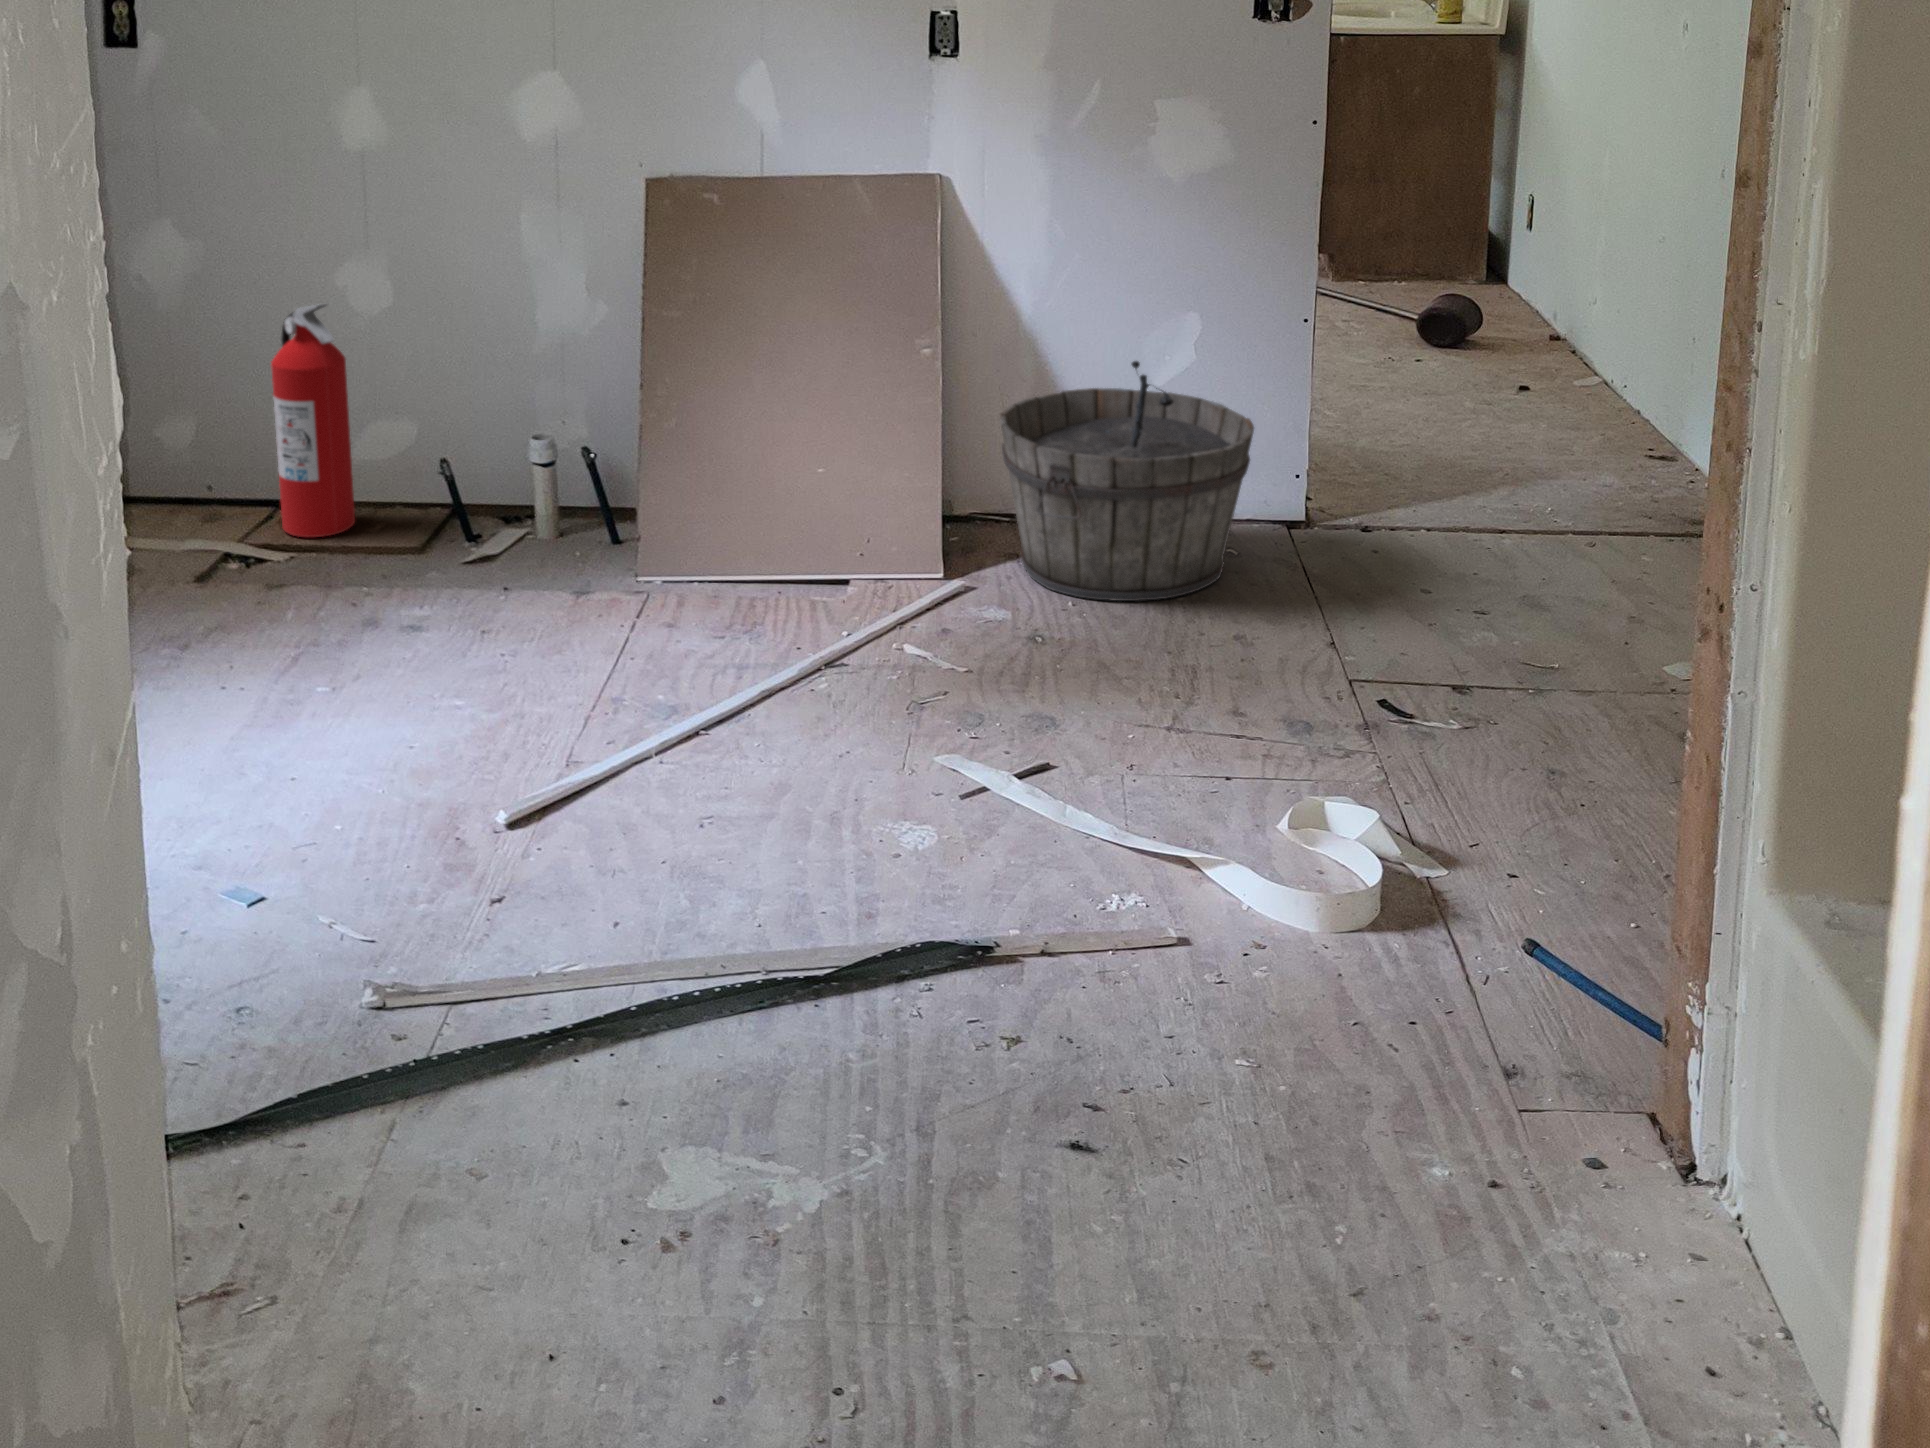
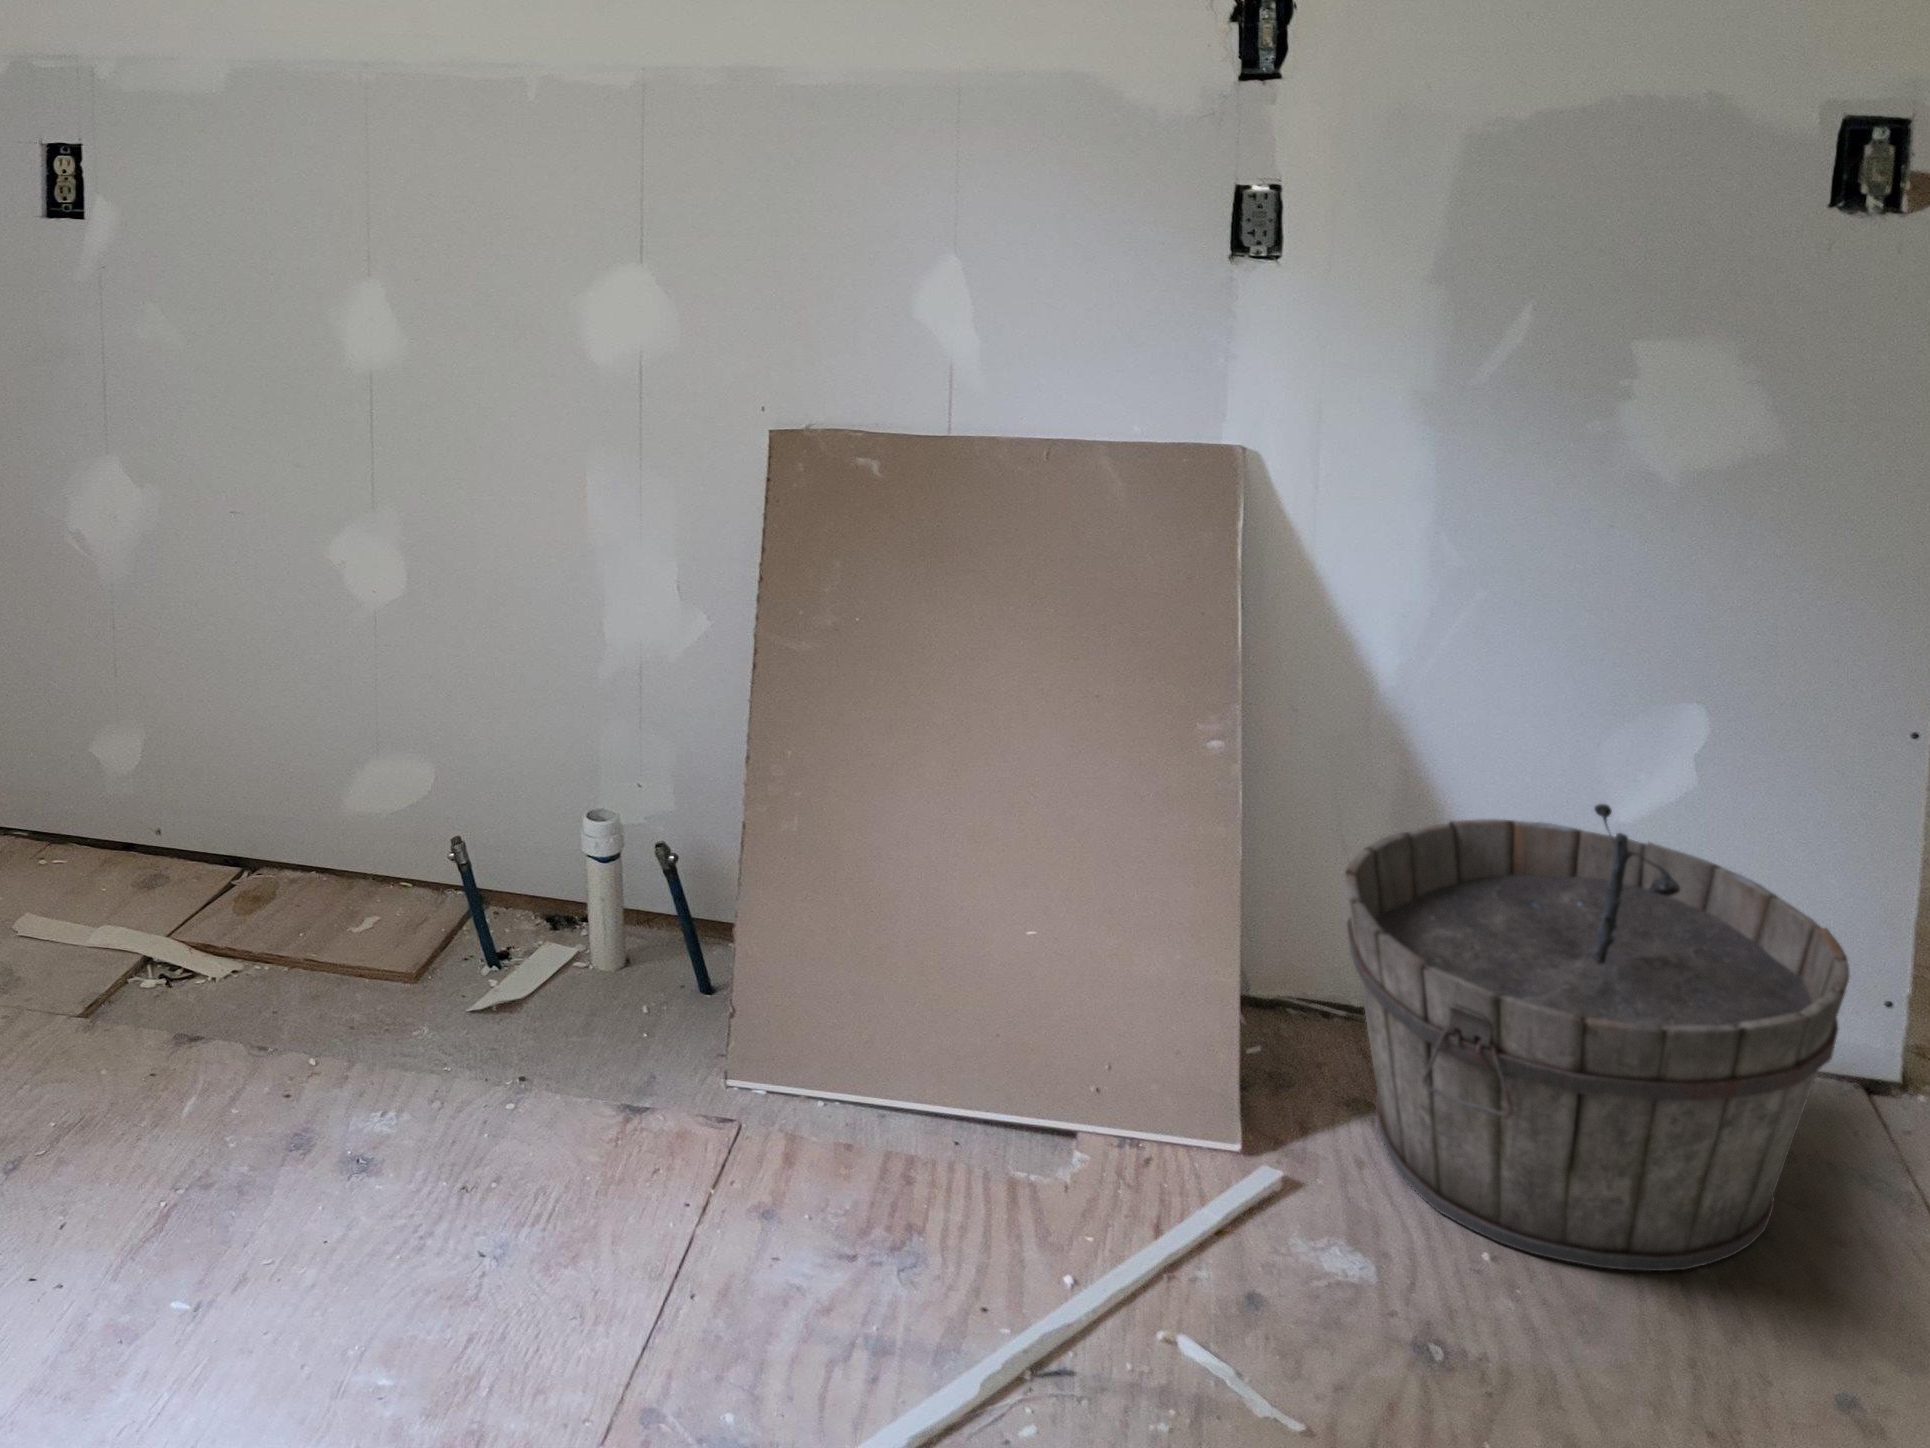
fire extinguisher: present [271,304,355,537] -> none [227,595,341,932]

